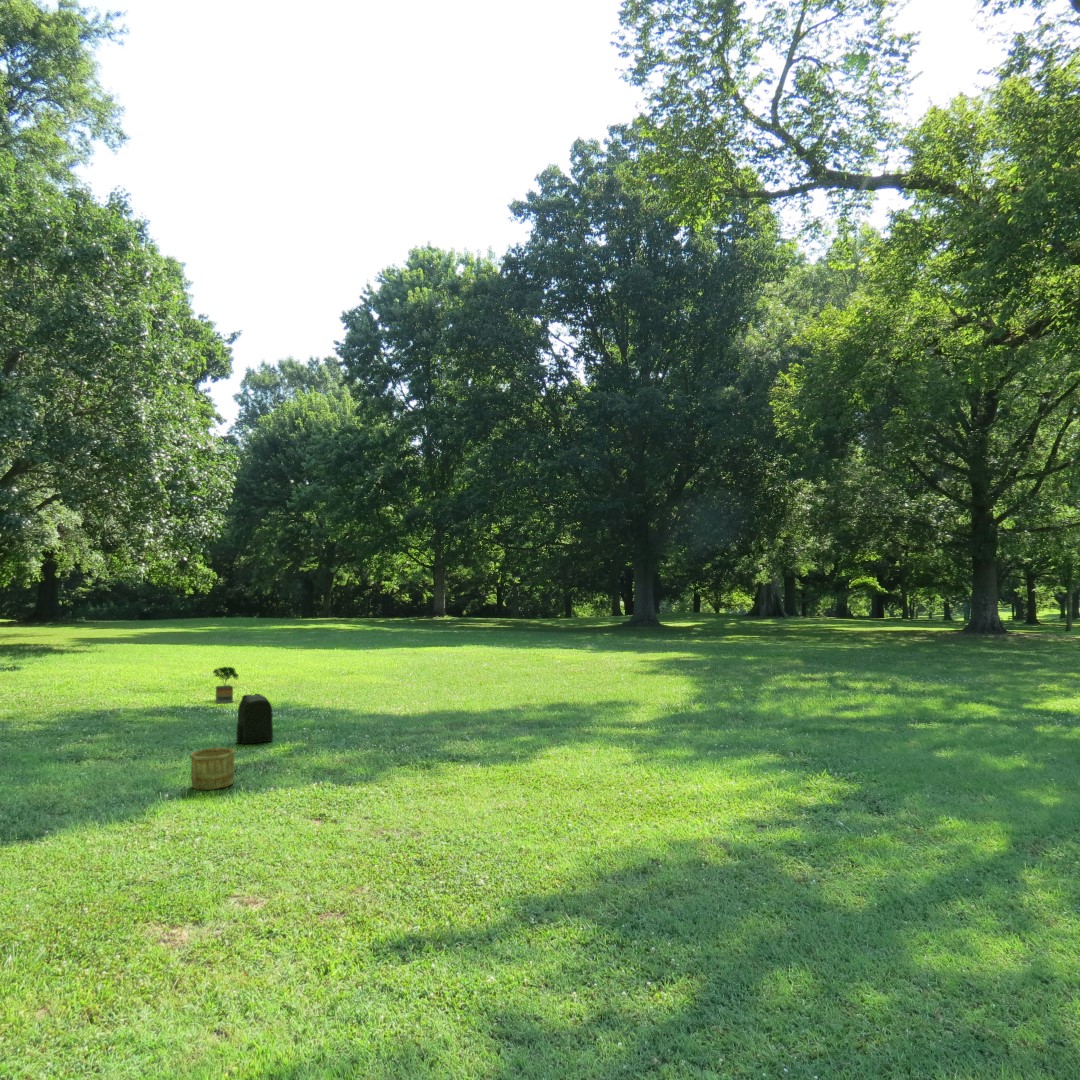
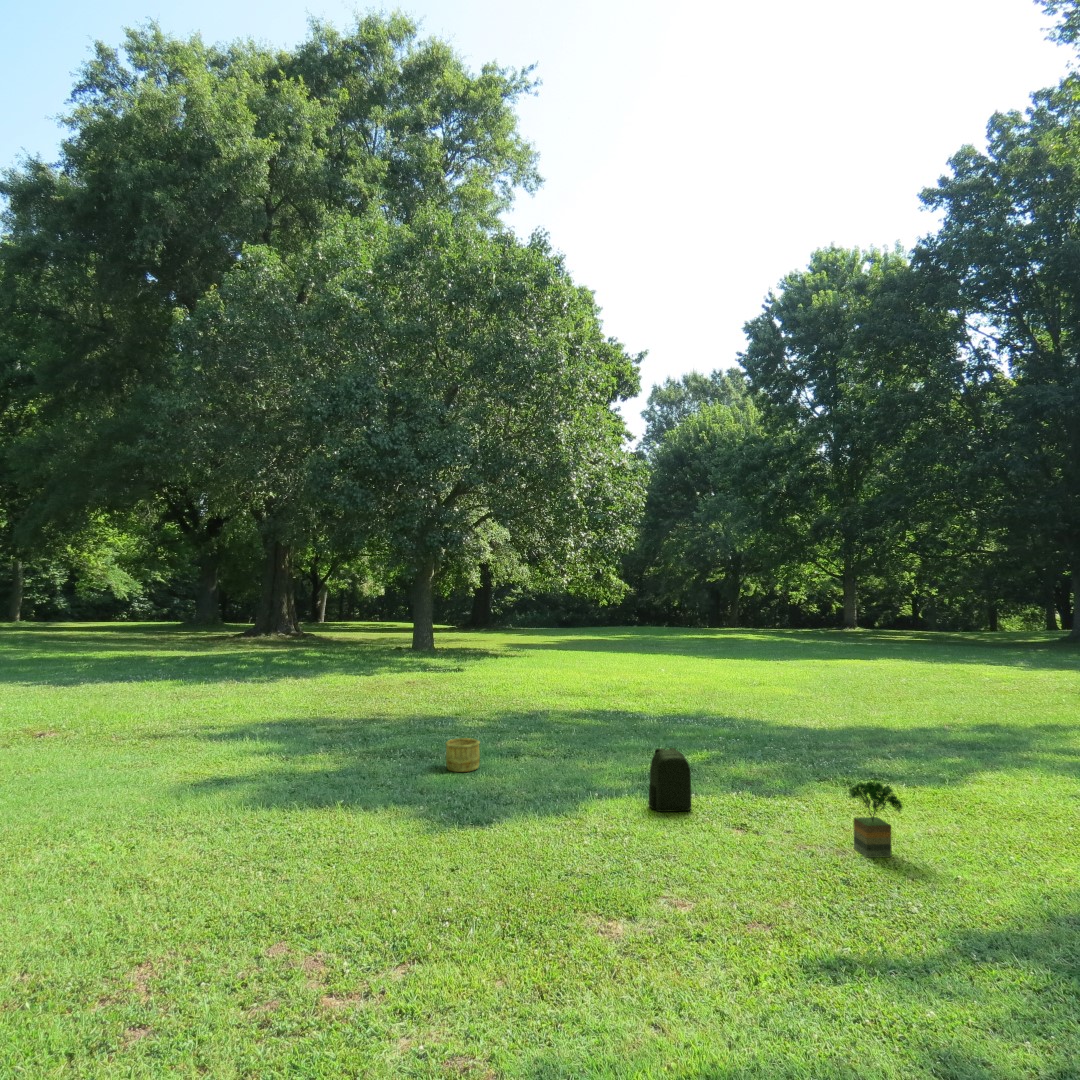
potted tree: present [213,667,238,704] -> present [849,782,903,858]
wooden bucket: present [190,747,236,790] -> present [445,738,480,772]

